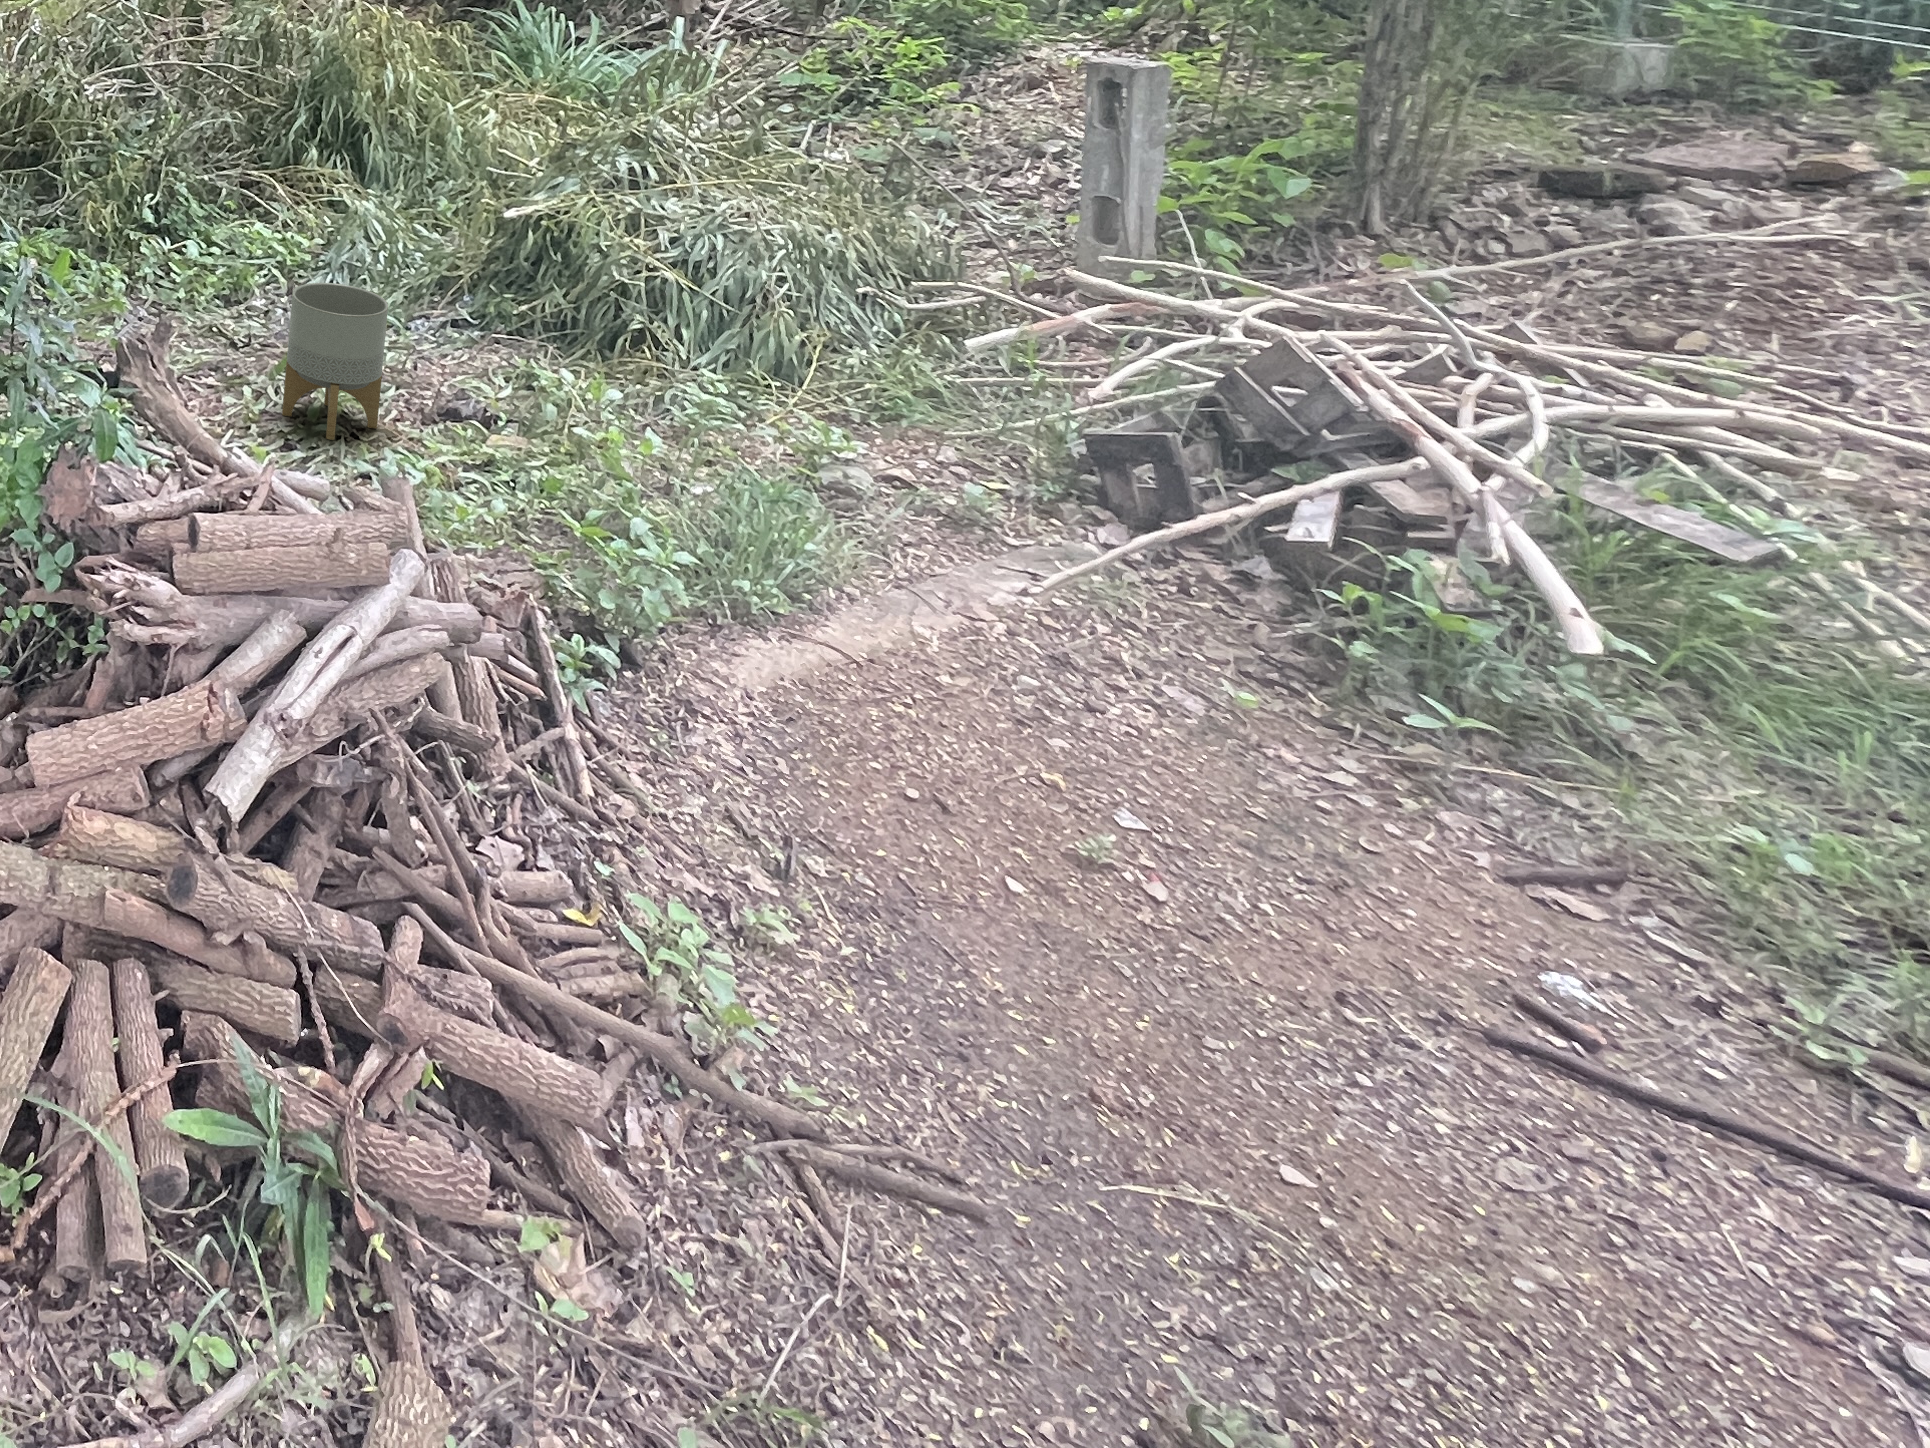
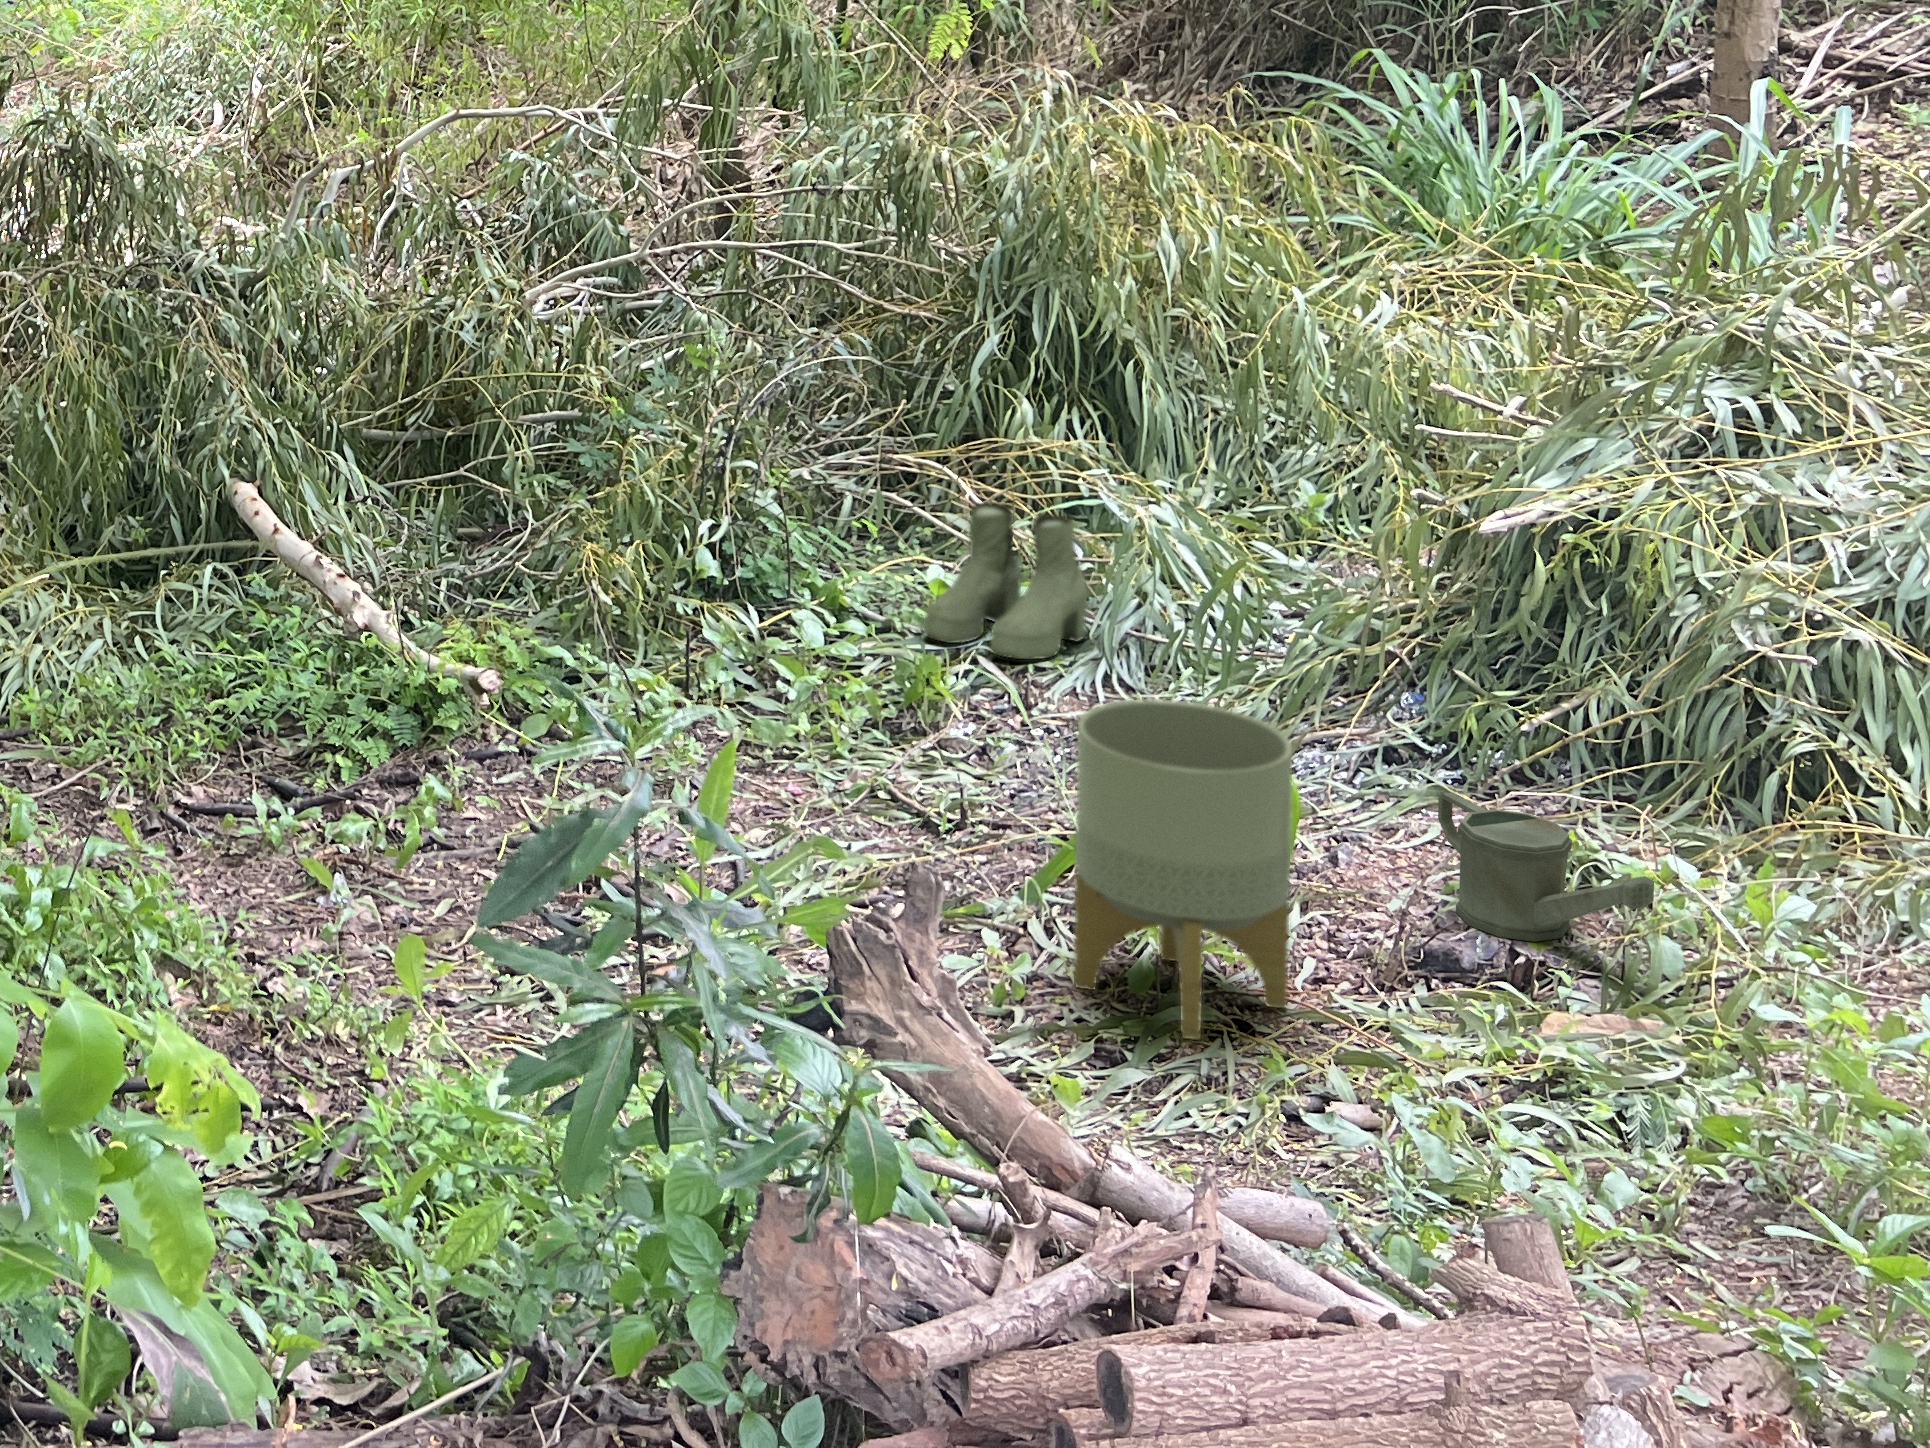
boots: none [246,195,325,271] -> present [924,502,1087,659]
watering can: none [462,337,549,406] -> present [1438,793,1654,942]

